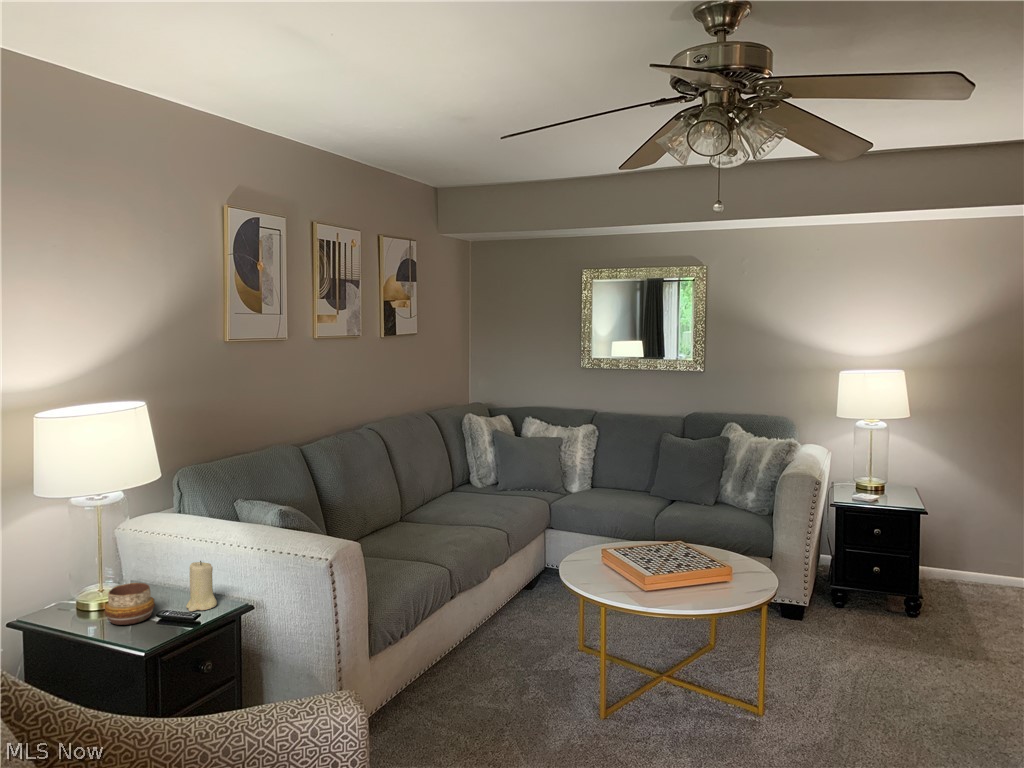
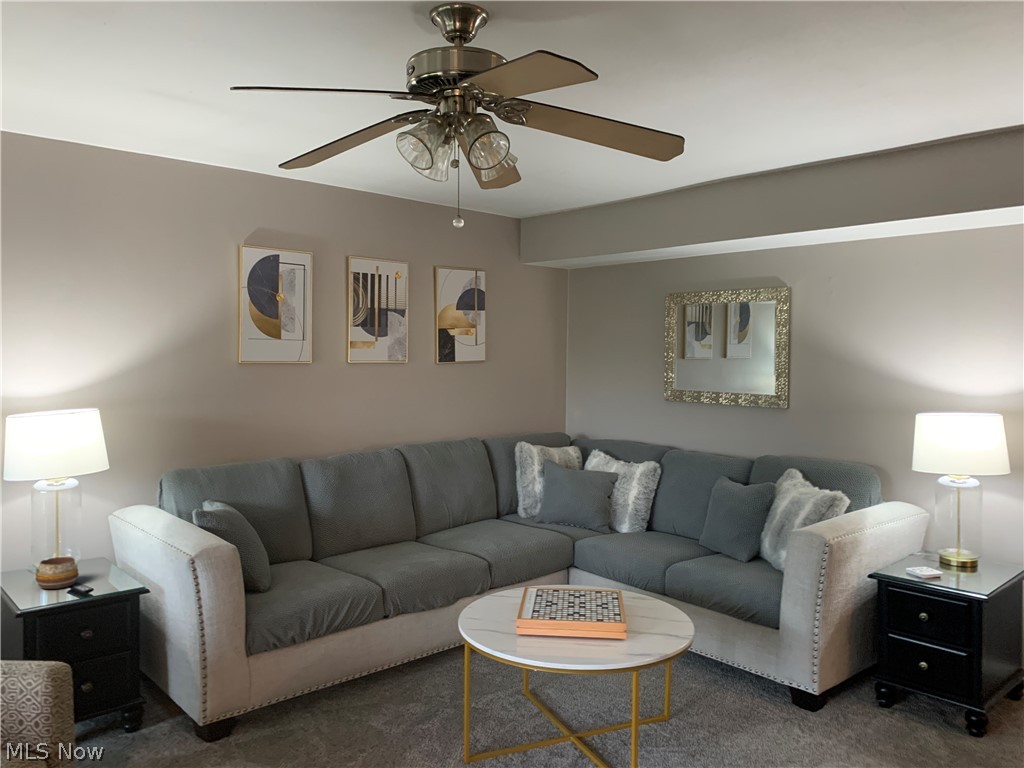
candle: present [186,561,217,612] -> none [100,545,128,587]

